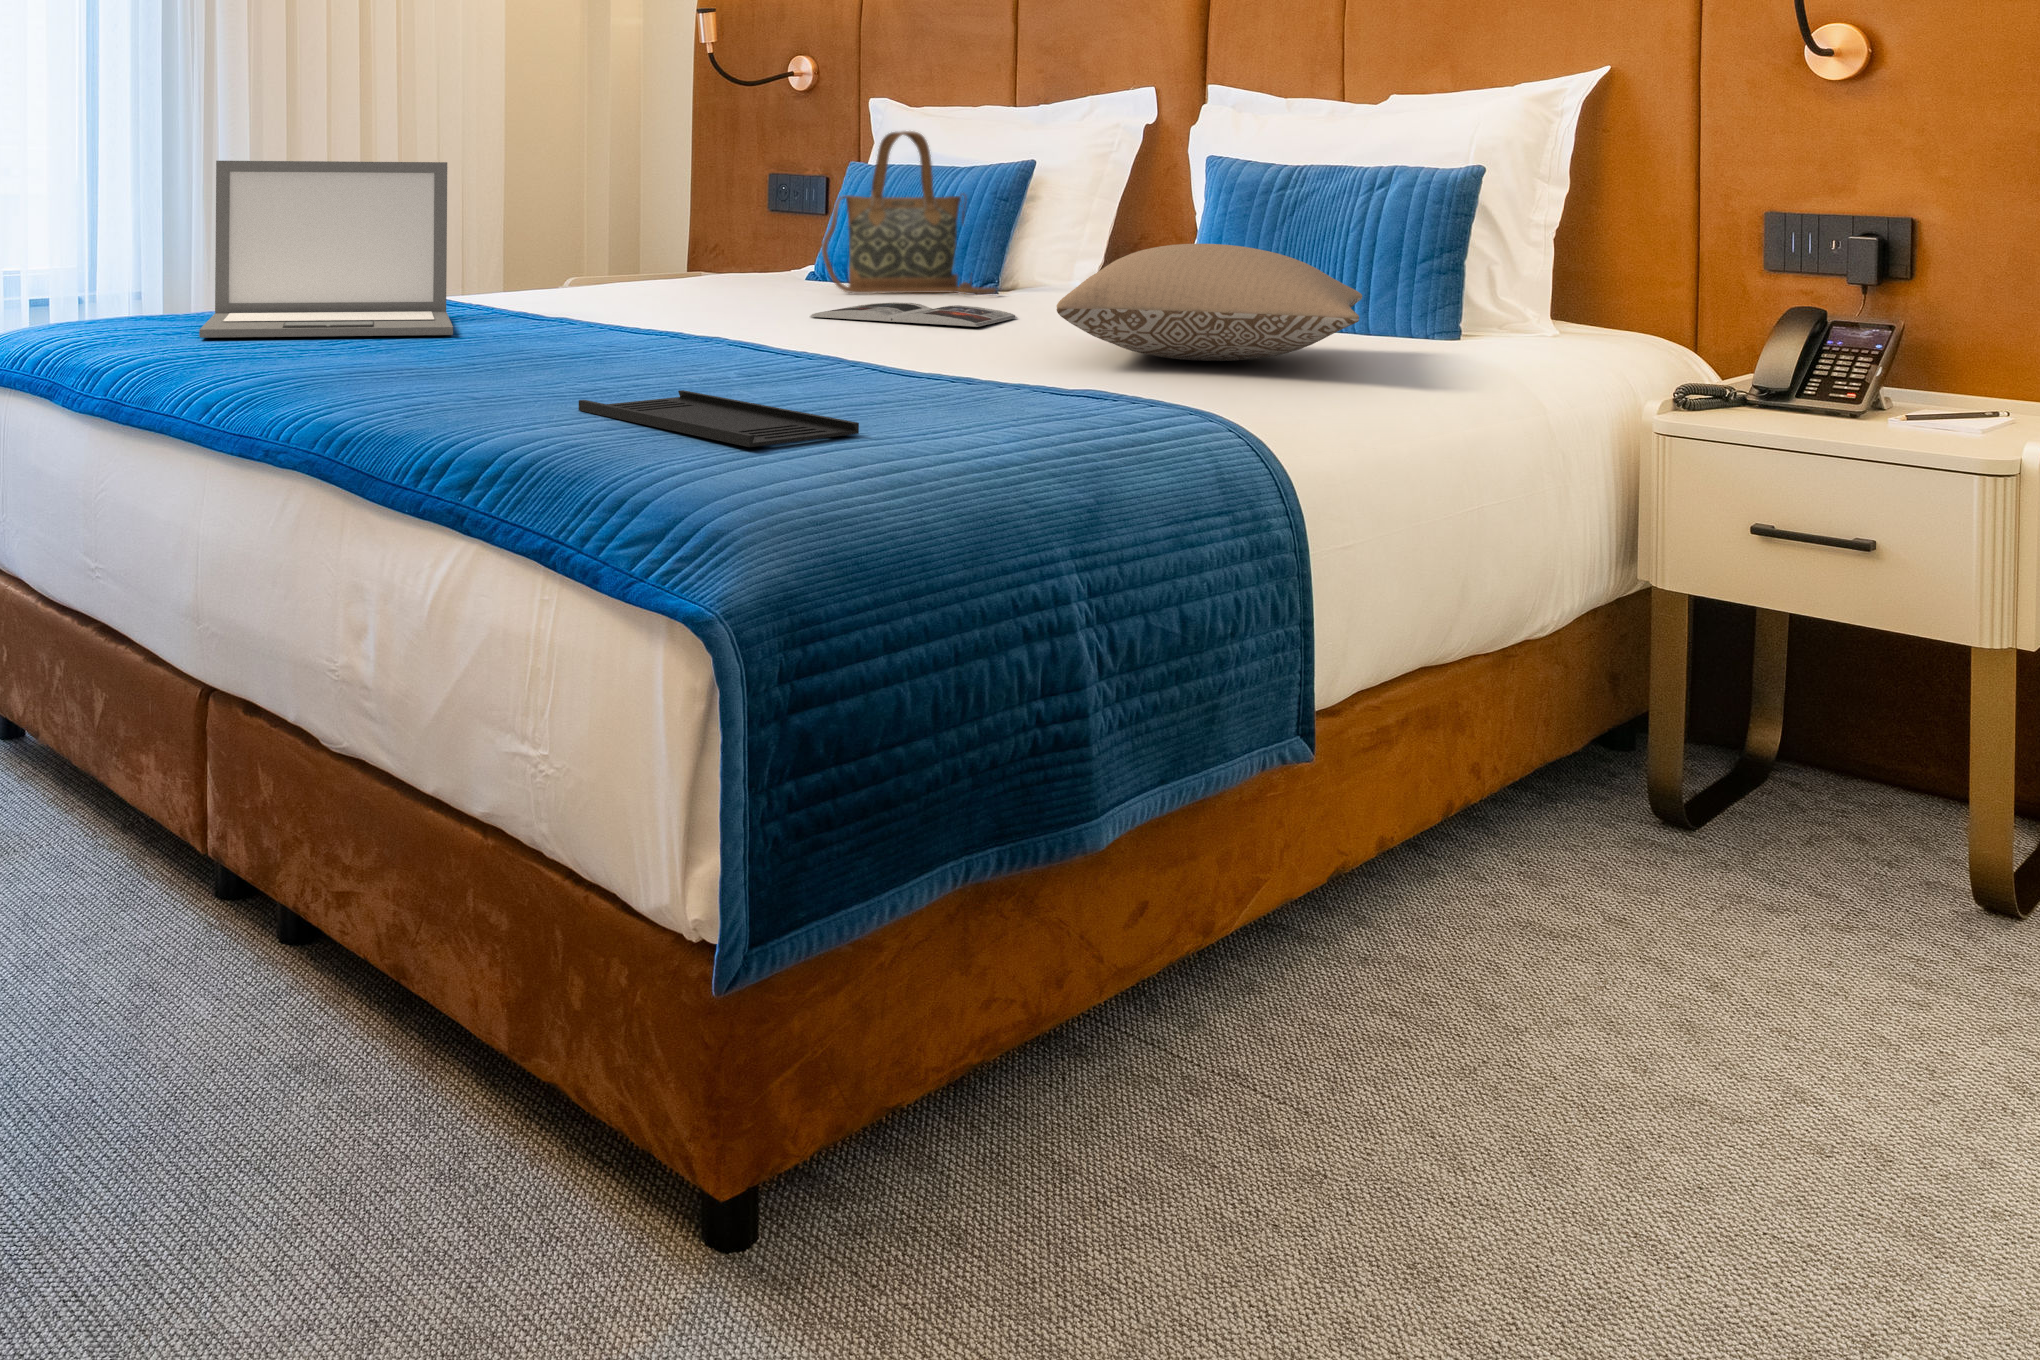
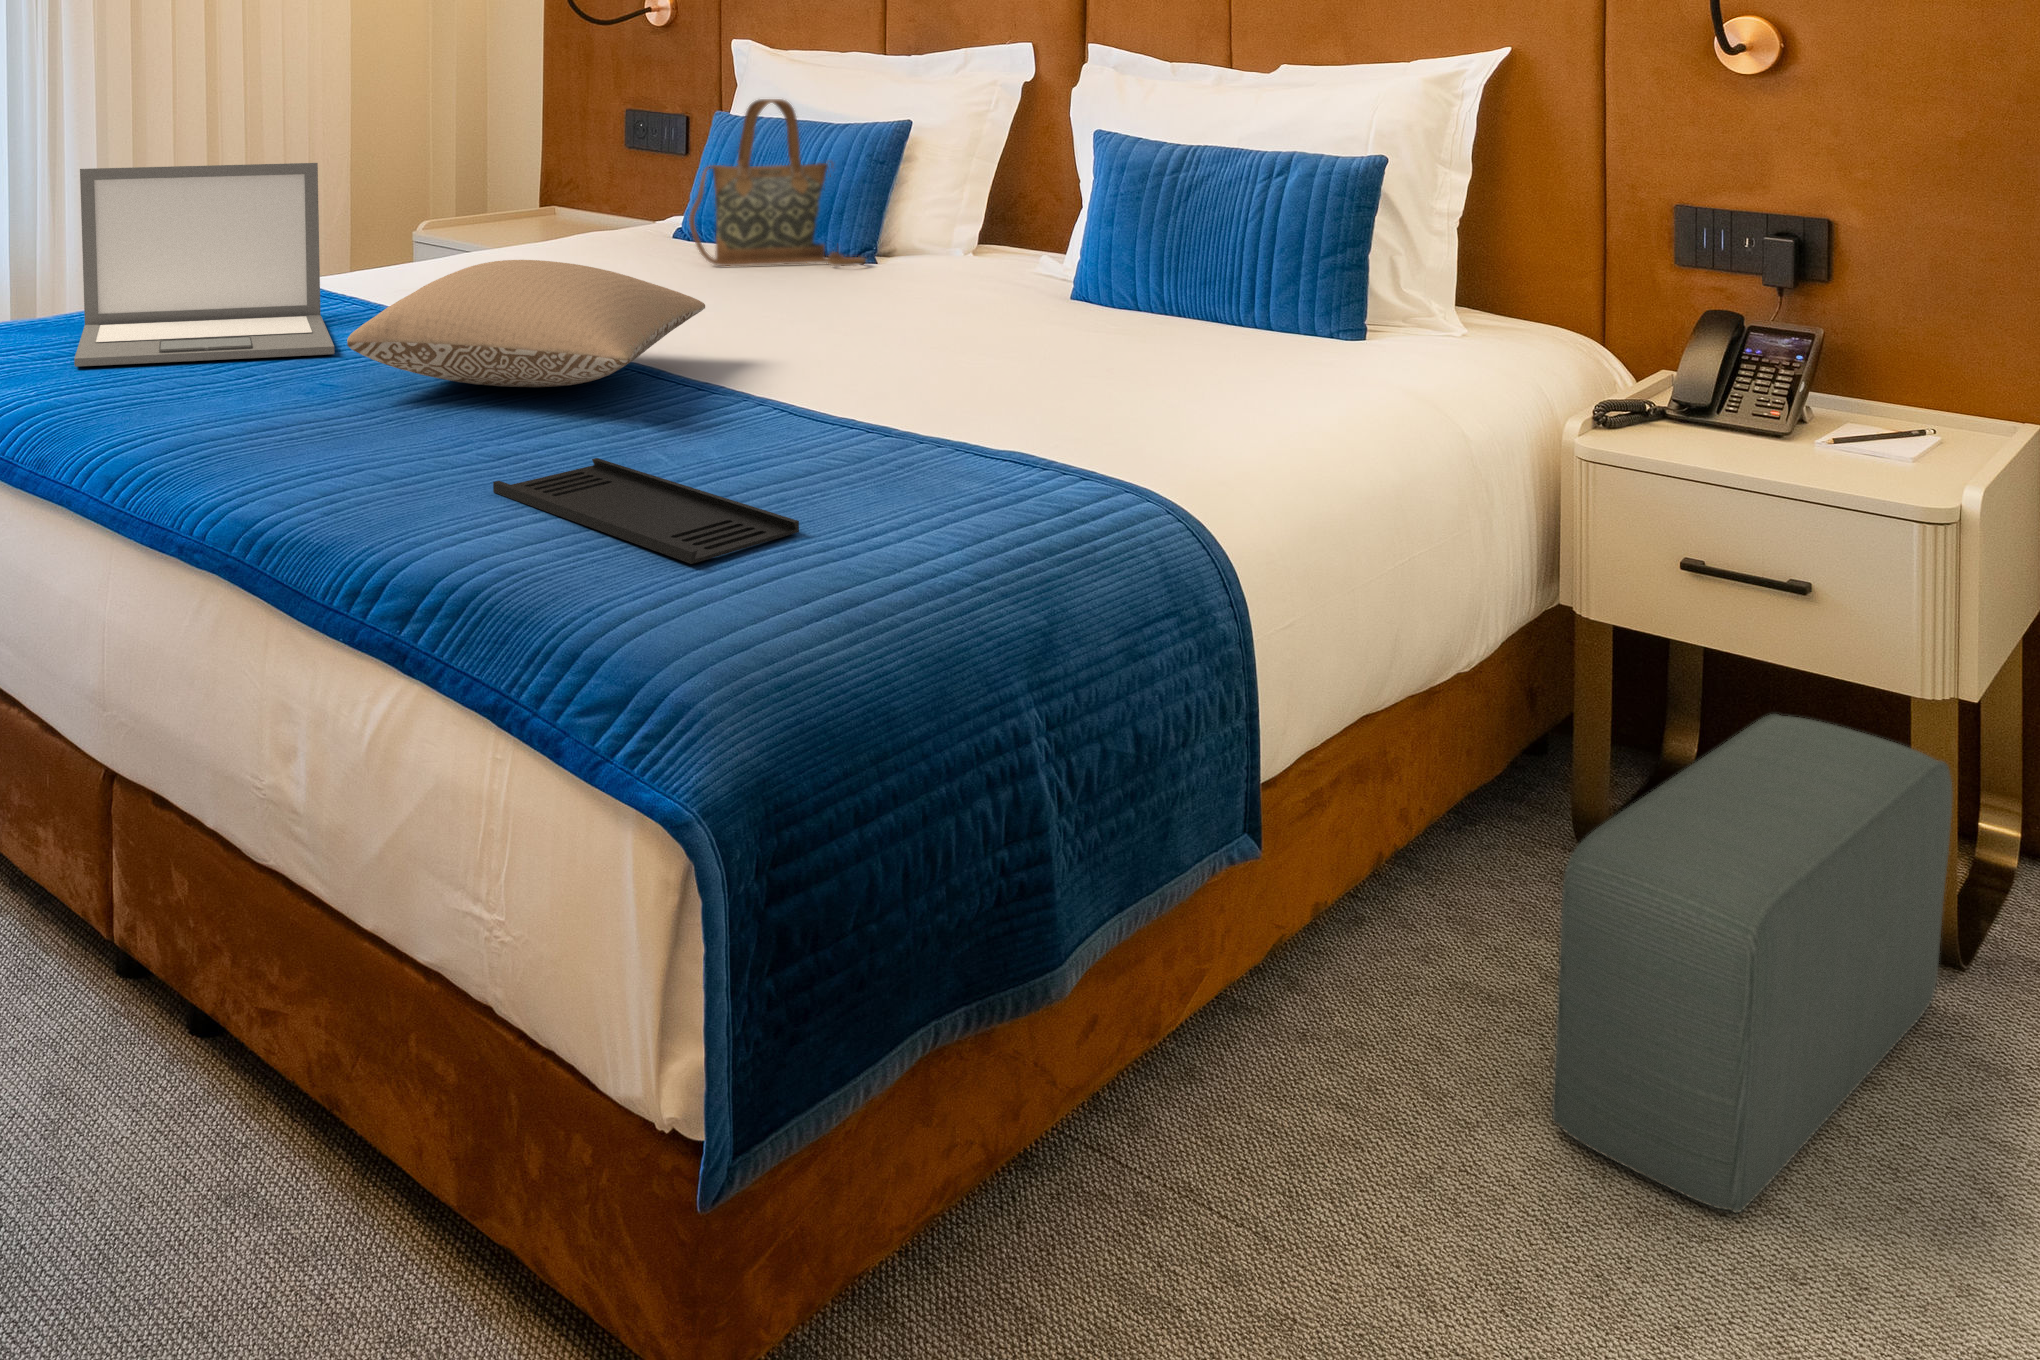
pillow: present [1057,244,1362,361] -> present [347,260,705,387]
magazine: present [810,302,1017,327] -> none [689,288,899,325]
pouf: none [1599,676,2008,1111] -> present [1552,714,1953,1213]

